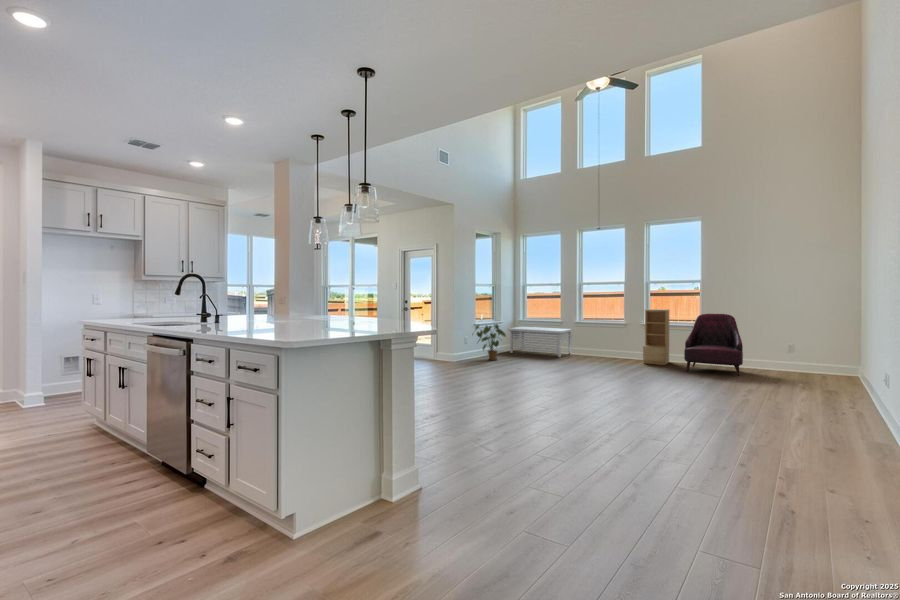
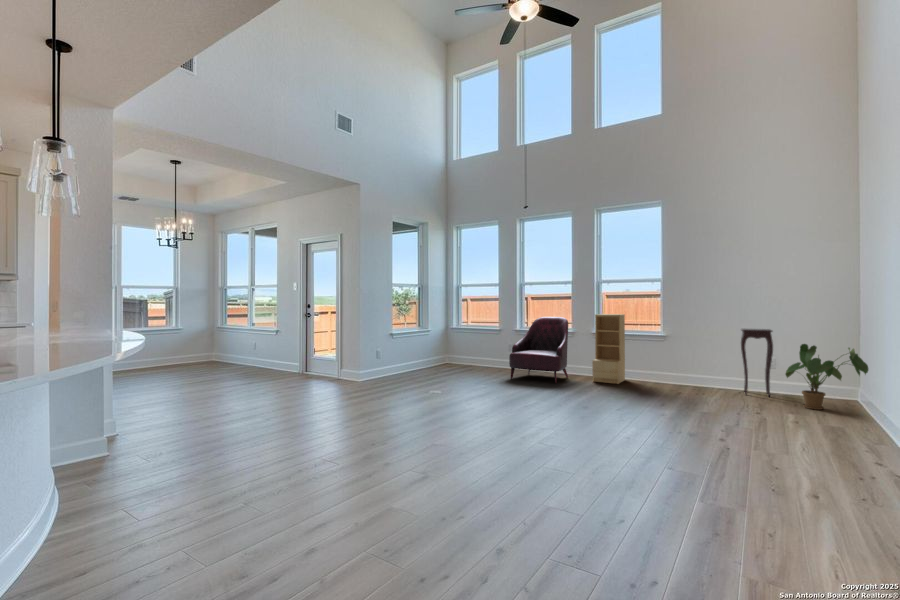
armchair: present [684,314,743,376] -> present [509,317,568,383]
side table: none [766,321,792,375] -> present [741,329,773,396]
house plant: present [475,324,506,360] -> present [786,344,868,410]
storage bench: present [508,327,572,357] -> none [435,337,512,374]

